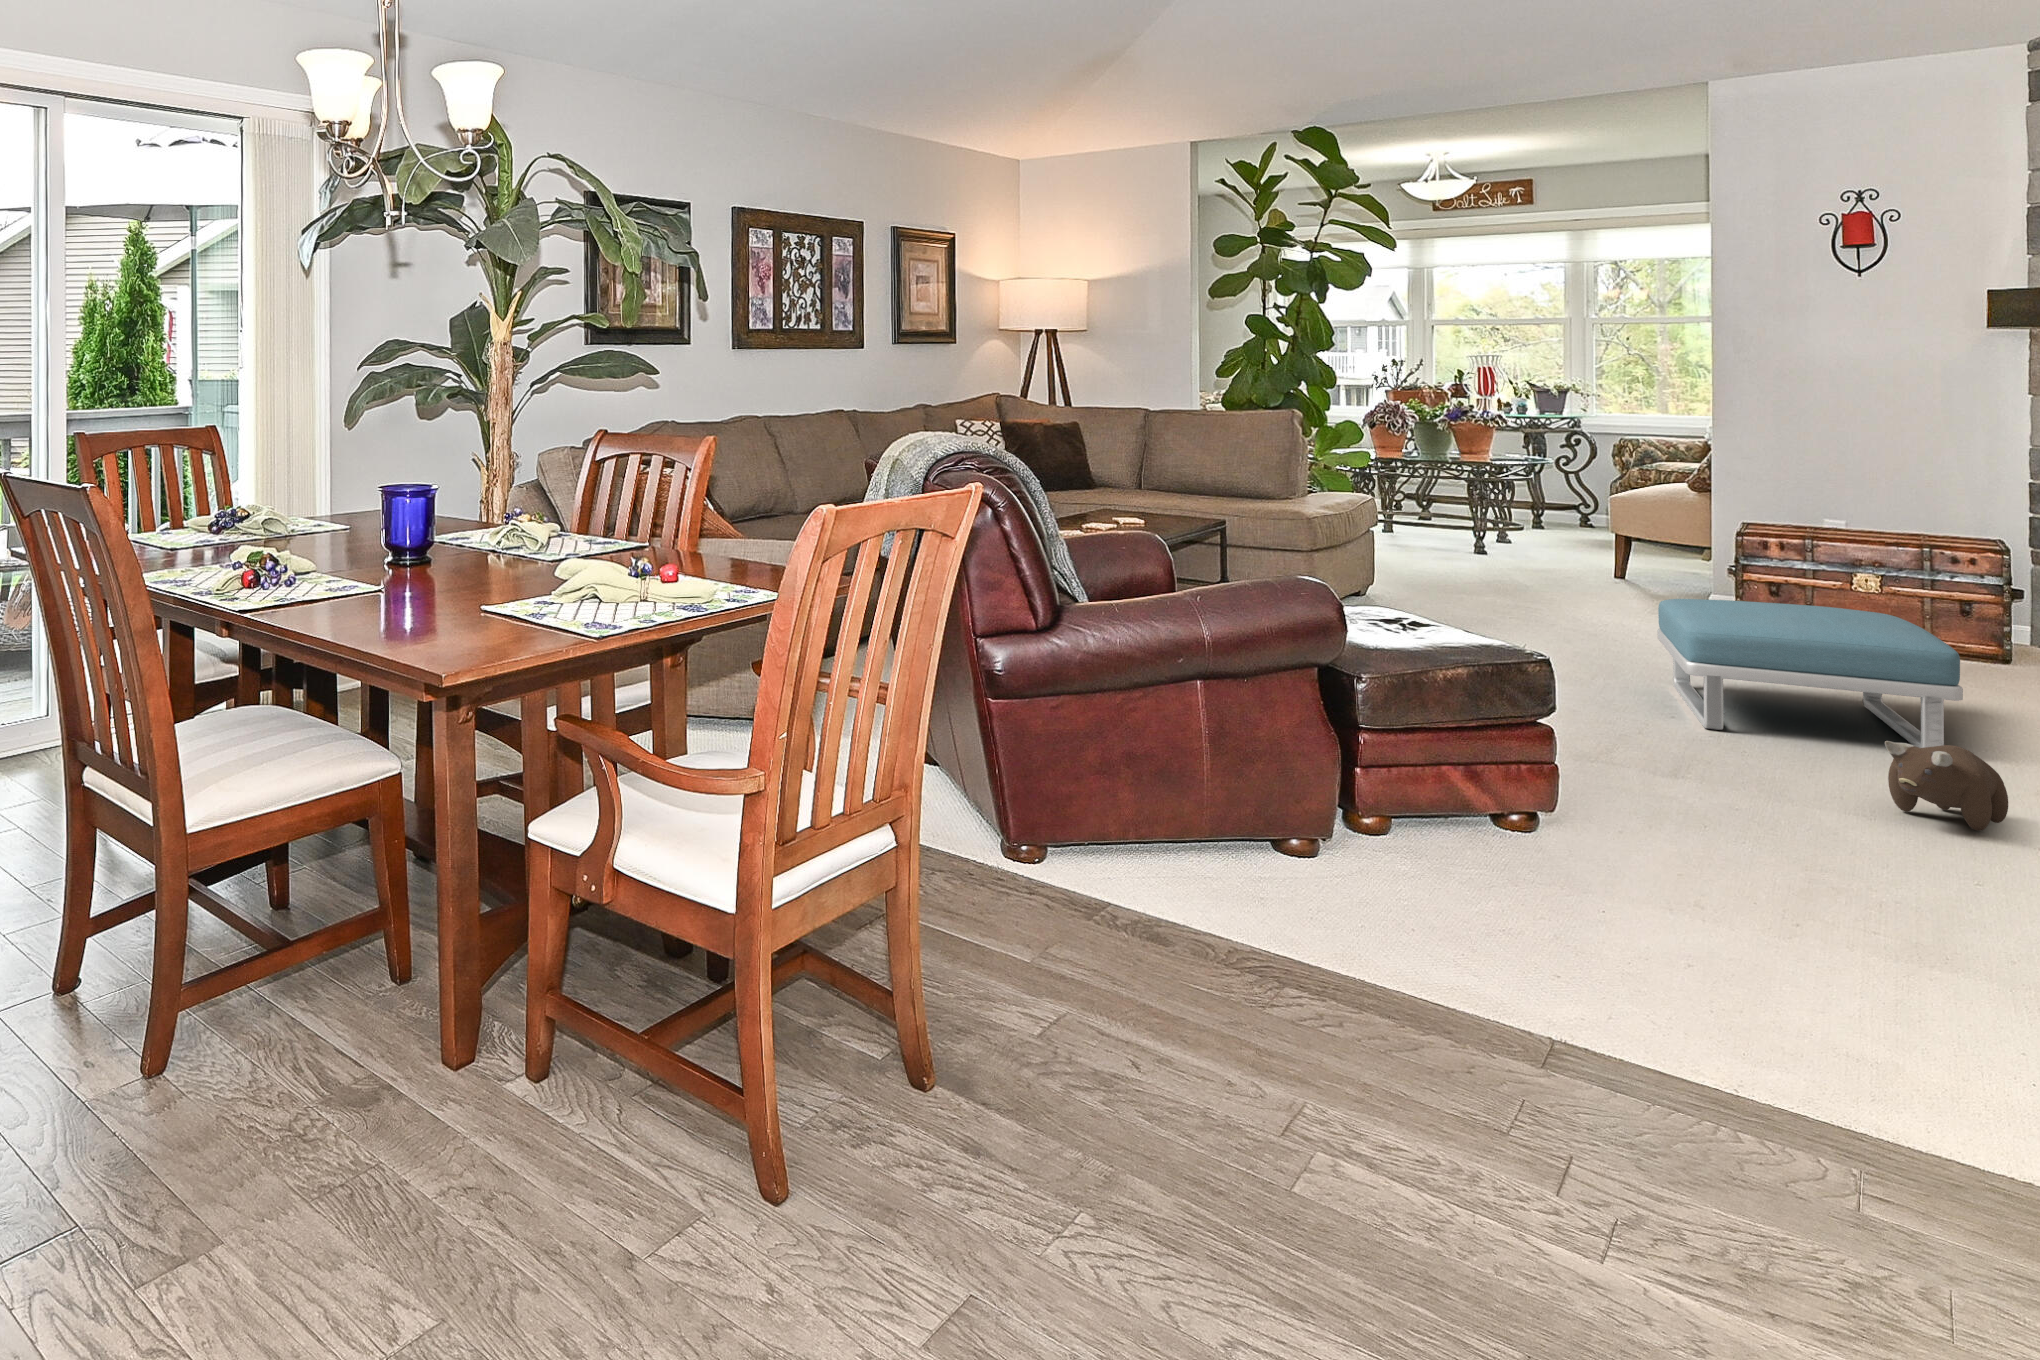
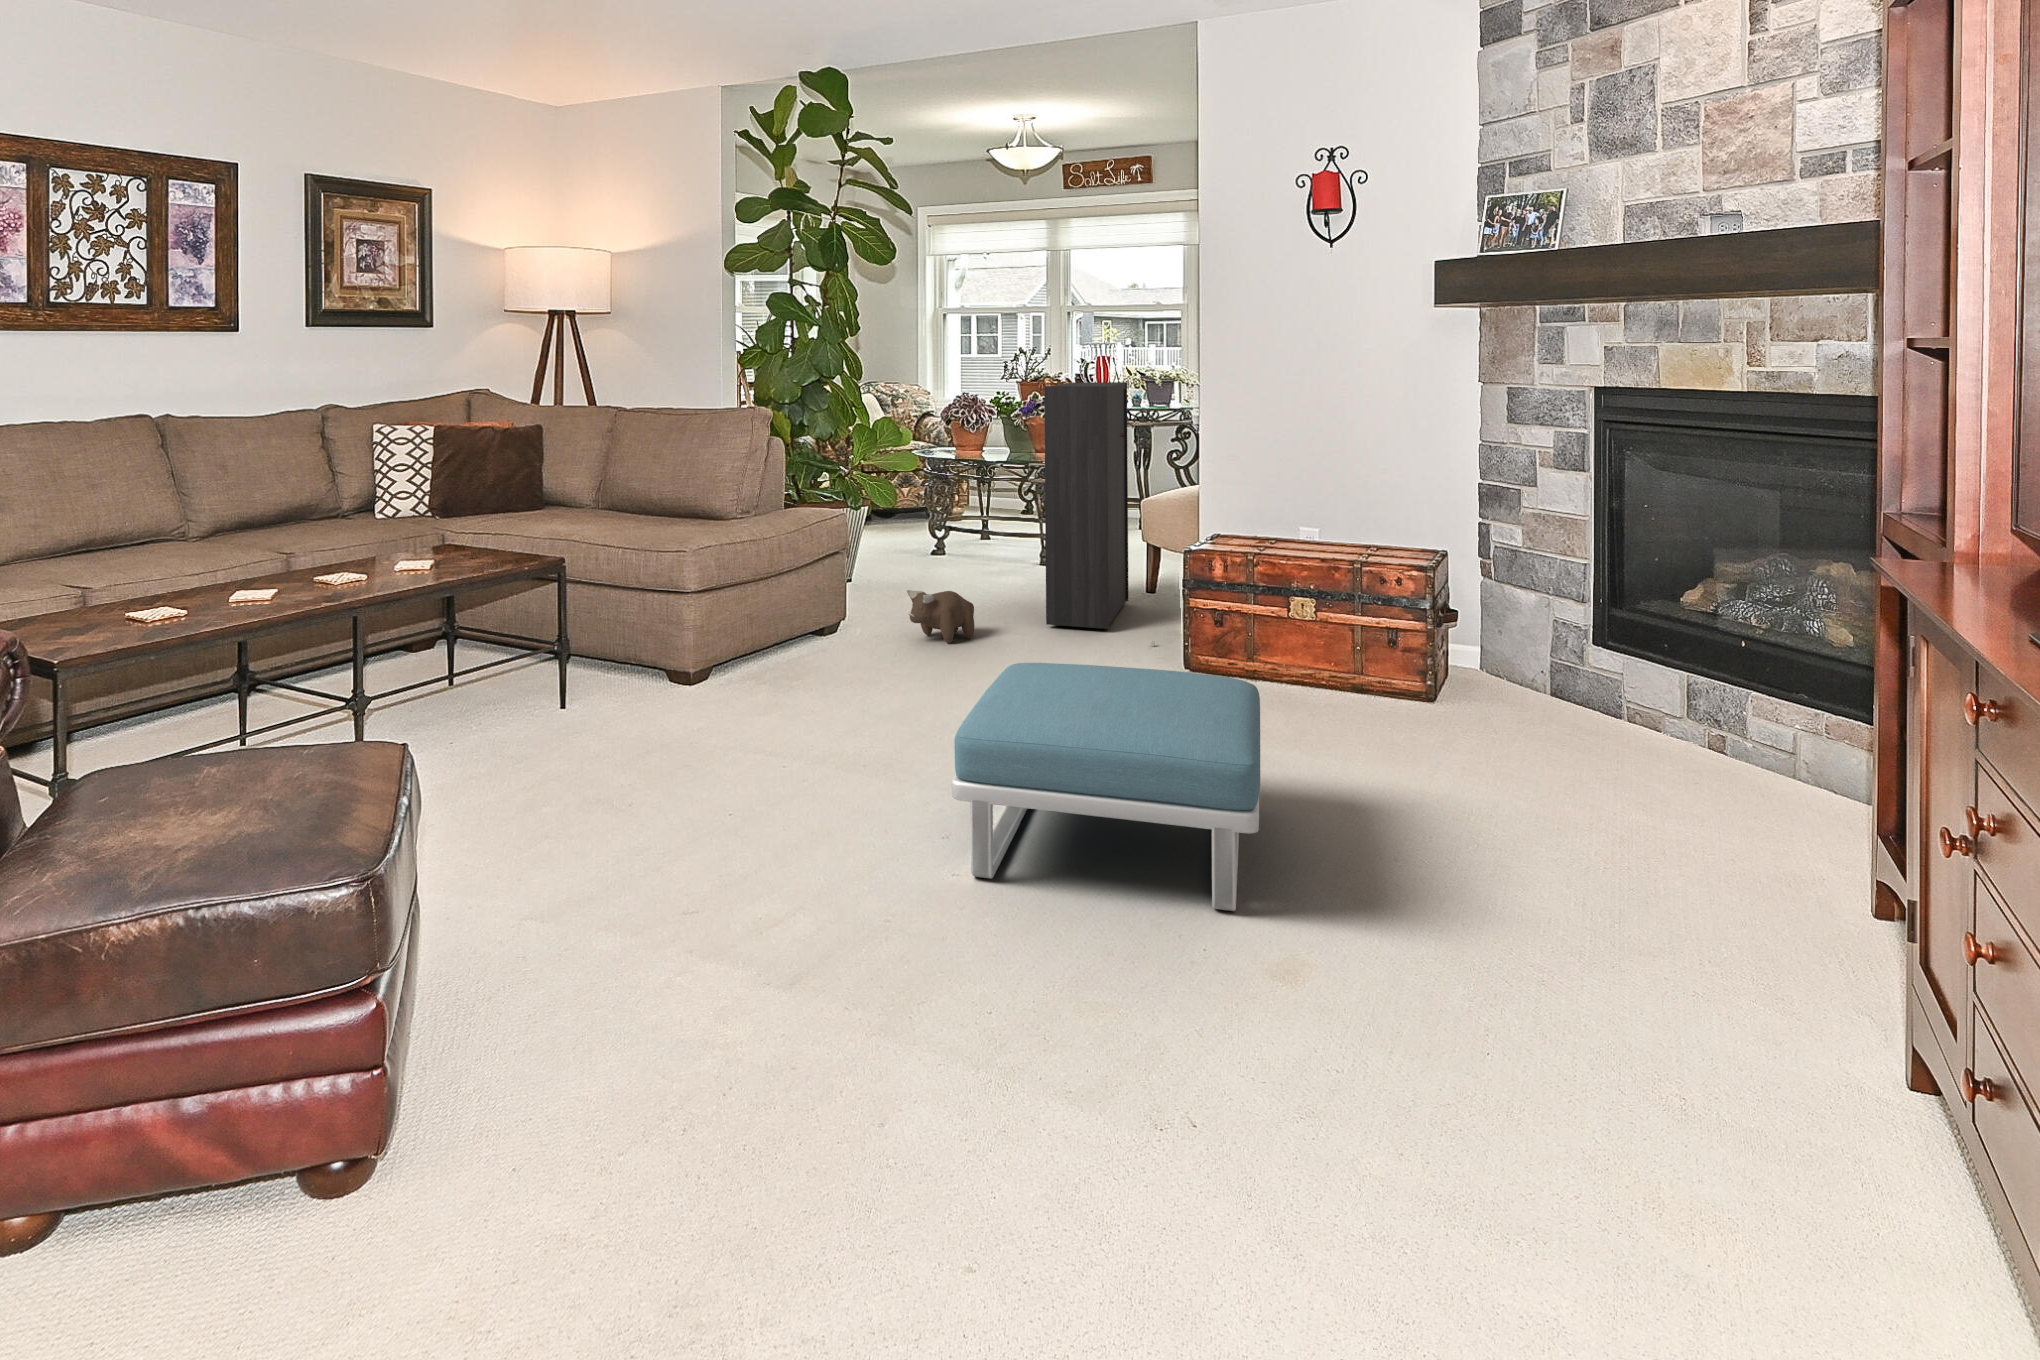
bookcase: none [1547,393,1678,618] -> present [1044,382,1154,646]
plush toy: present [1885,741,2008,831] -> present [907,590,975,643]

